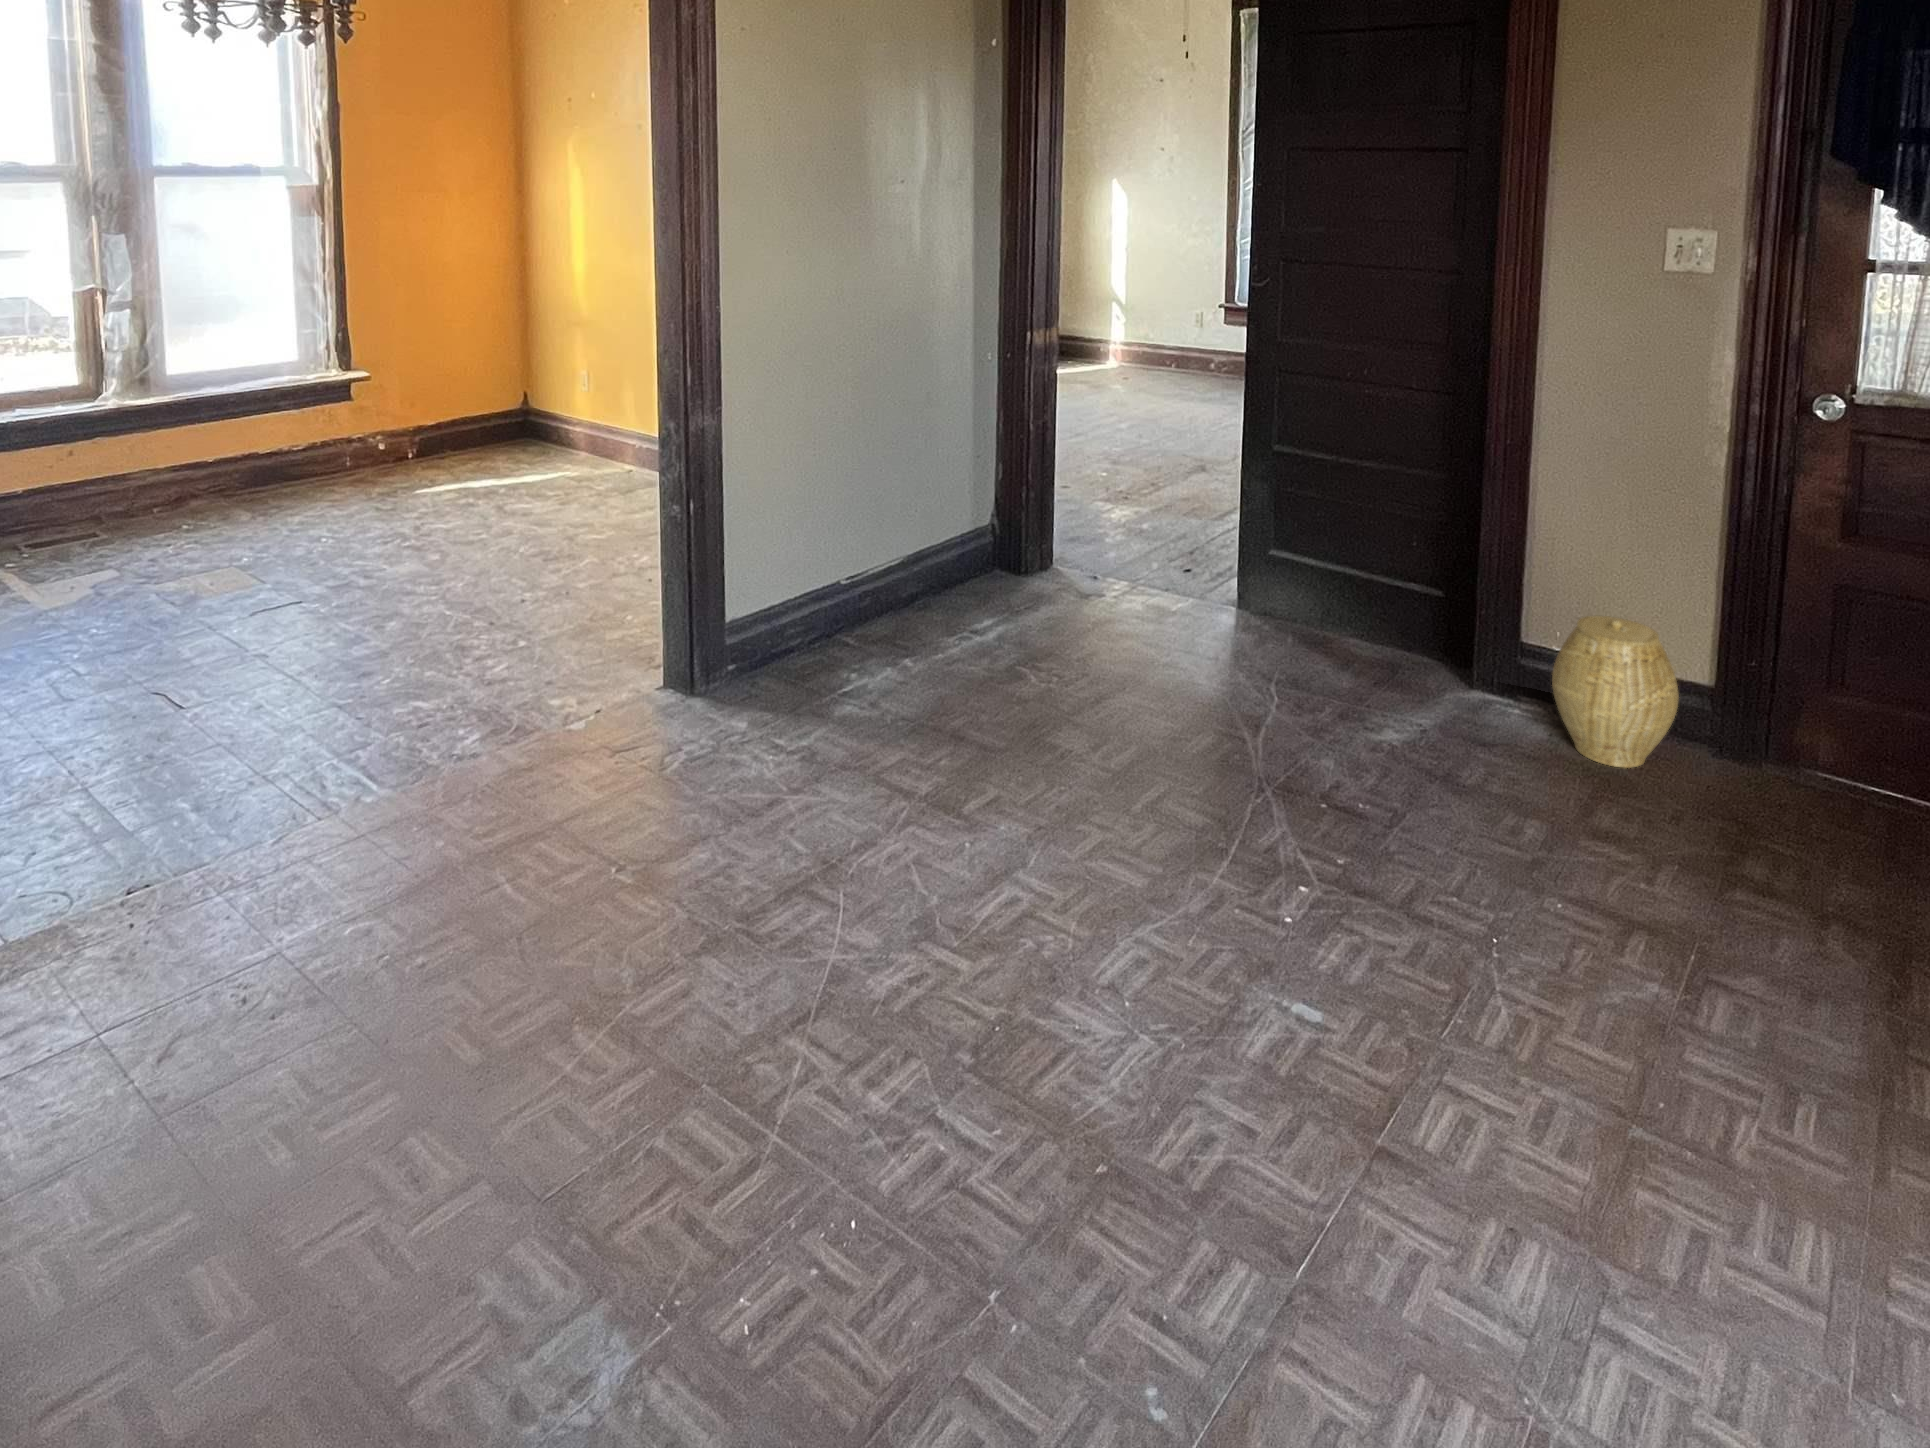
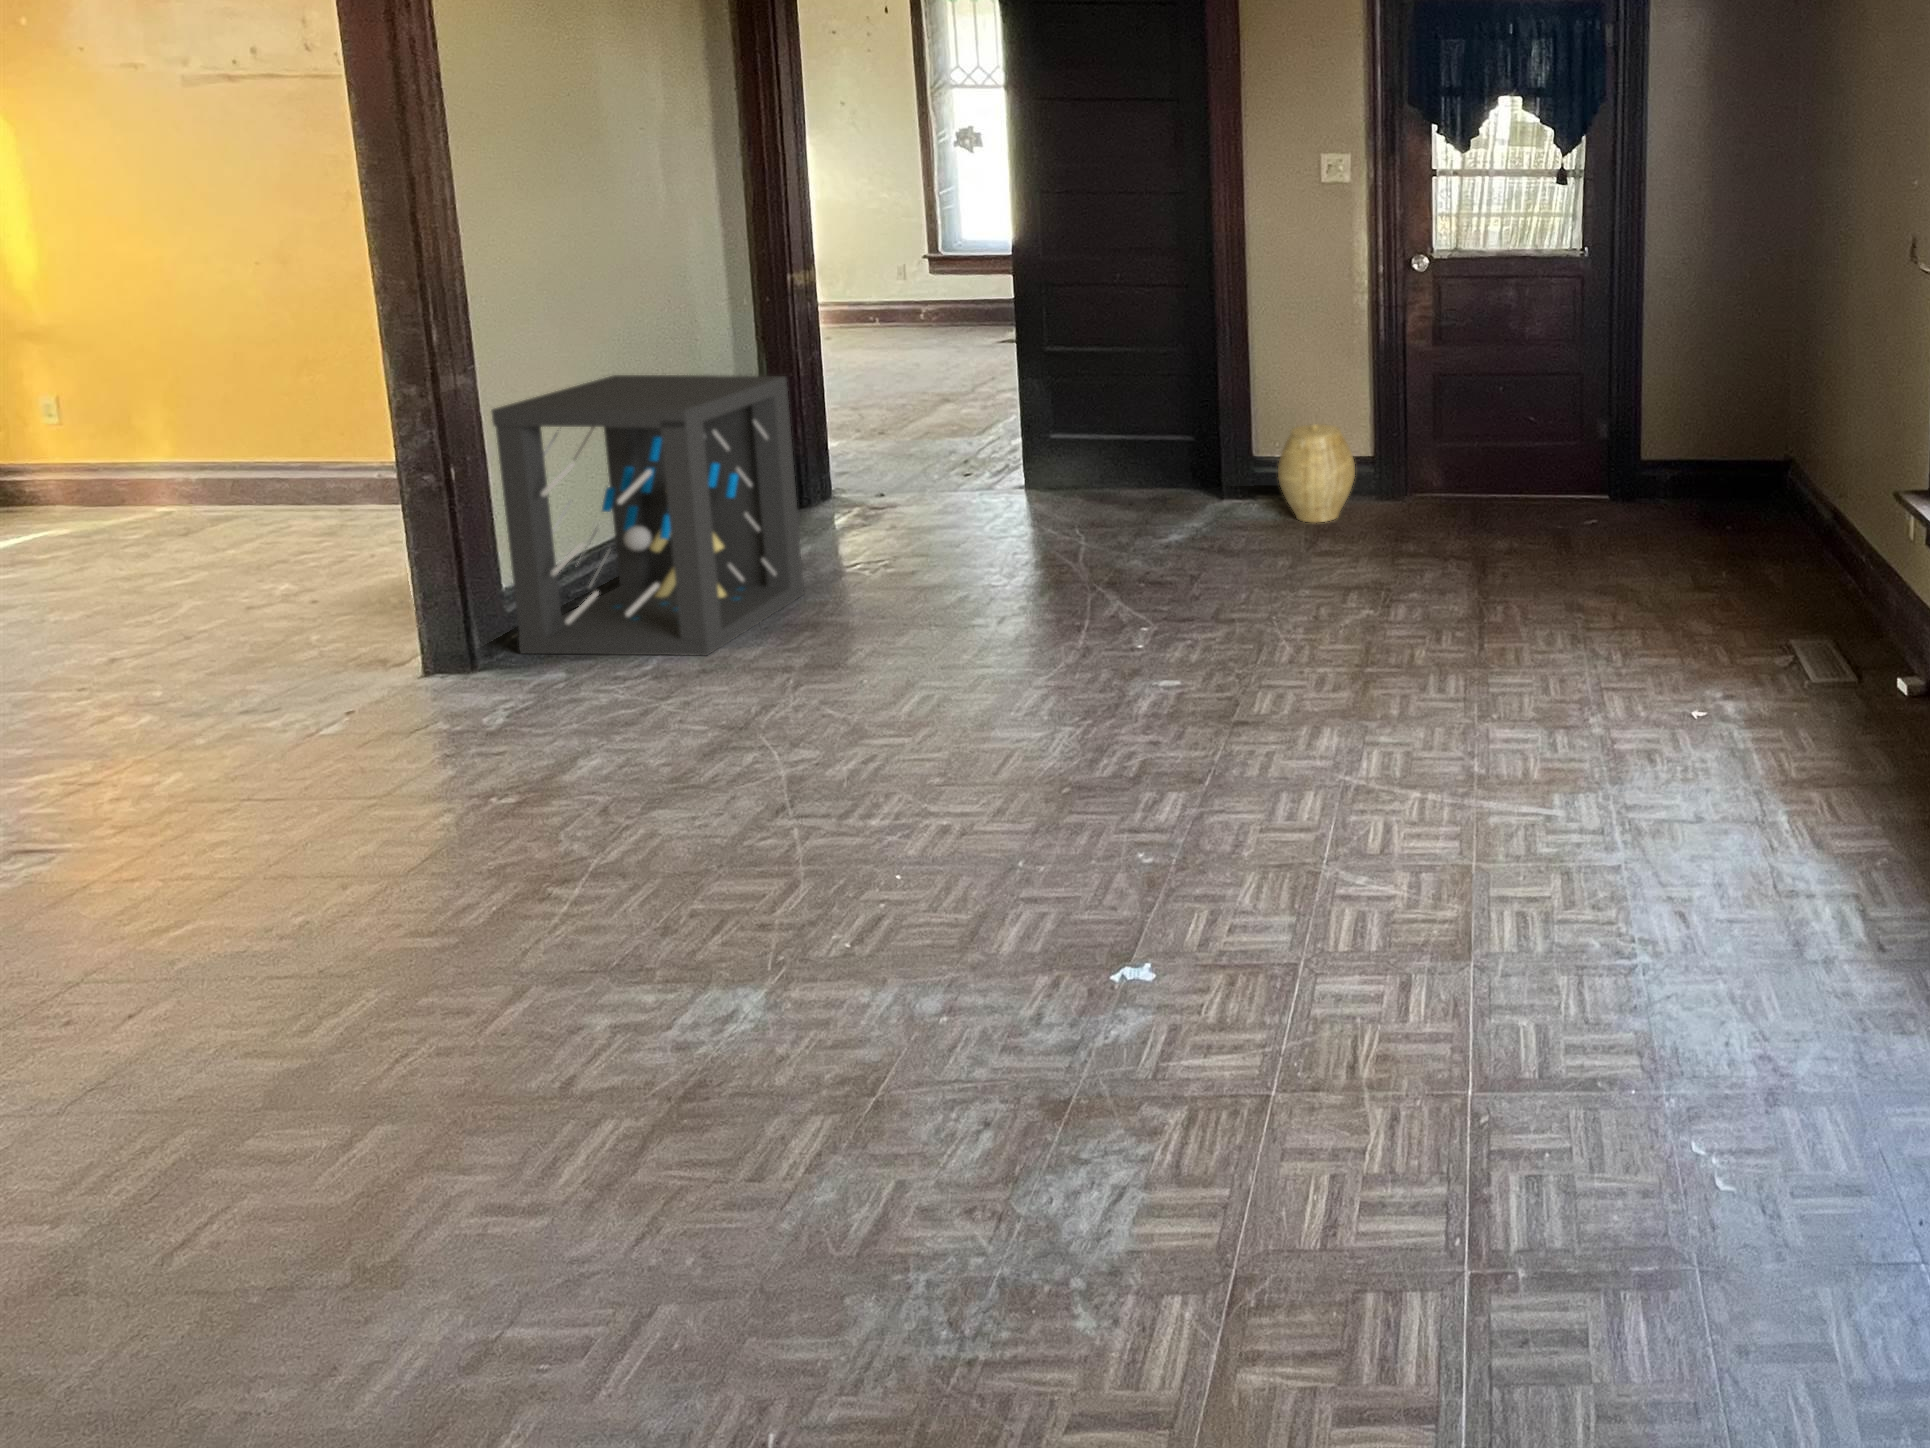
storage cabinet: none [725,421,974,742] -> present [492,375,804,656]

